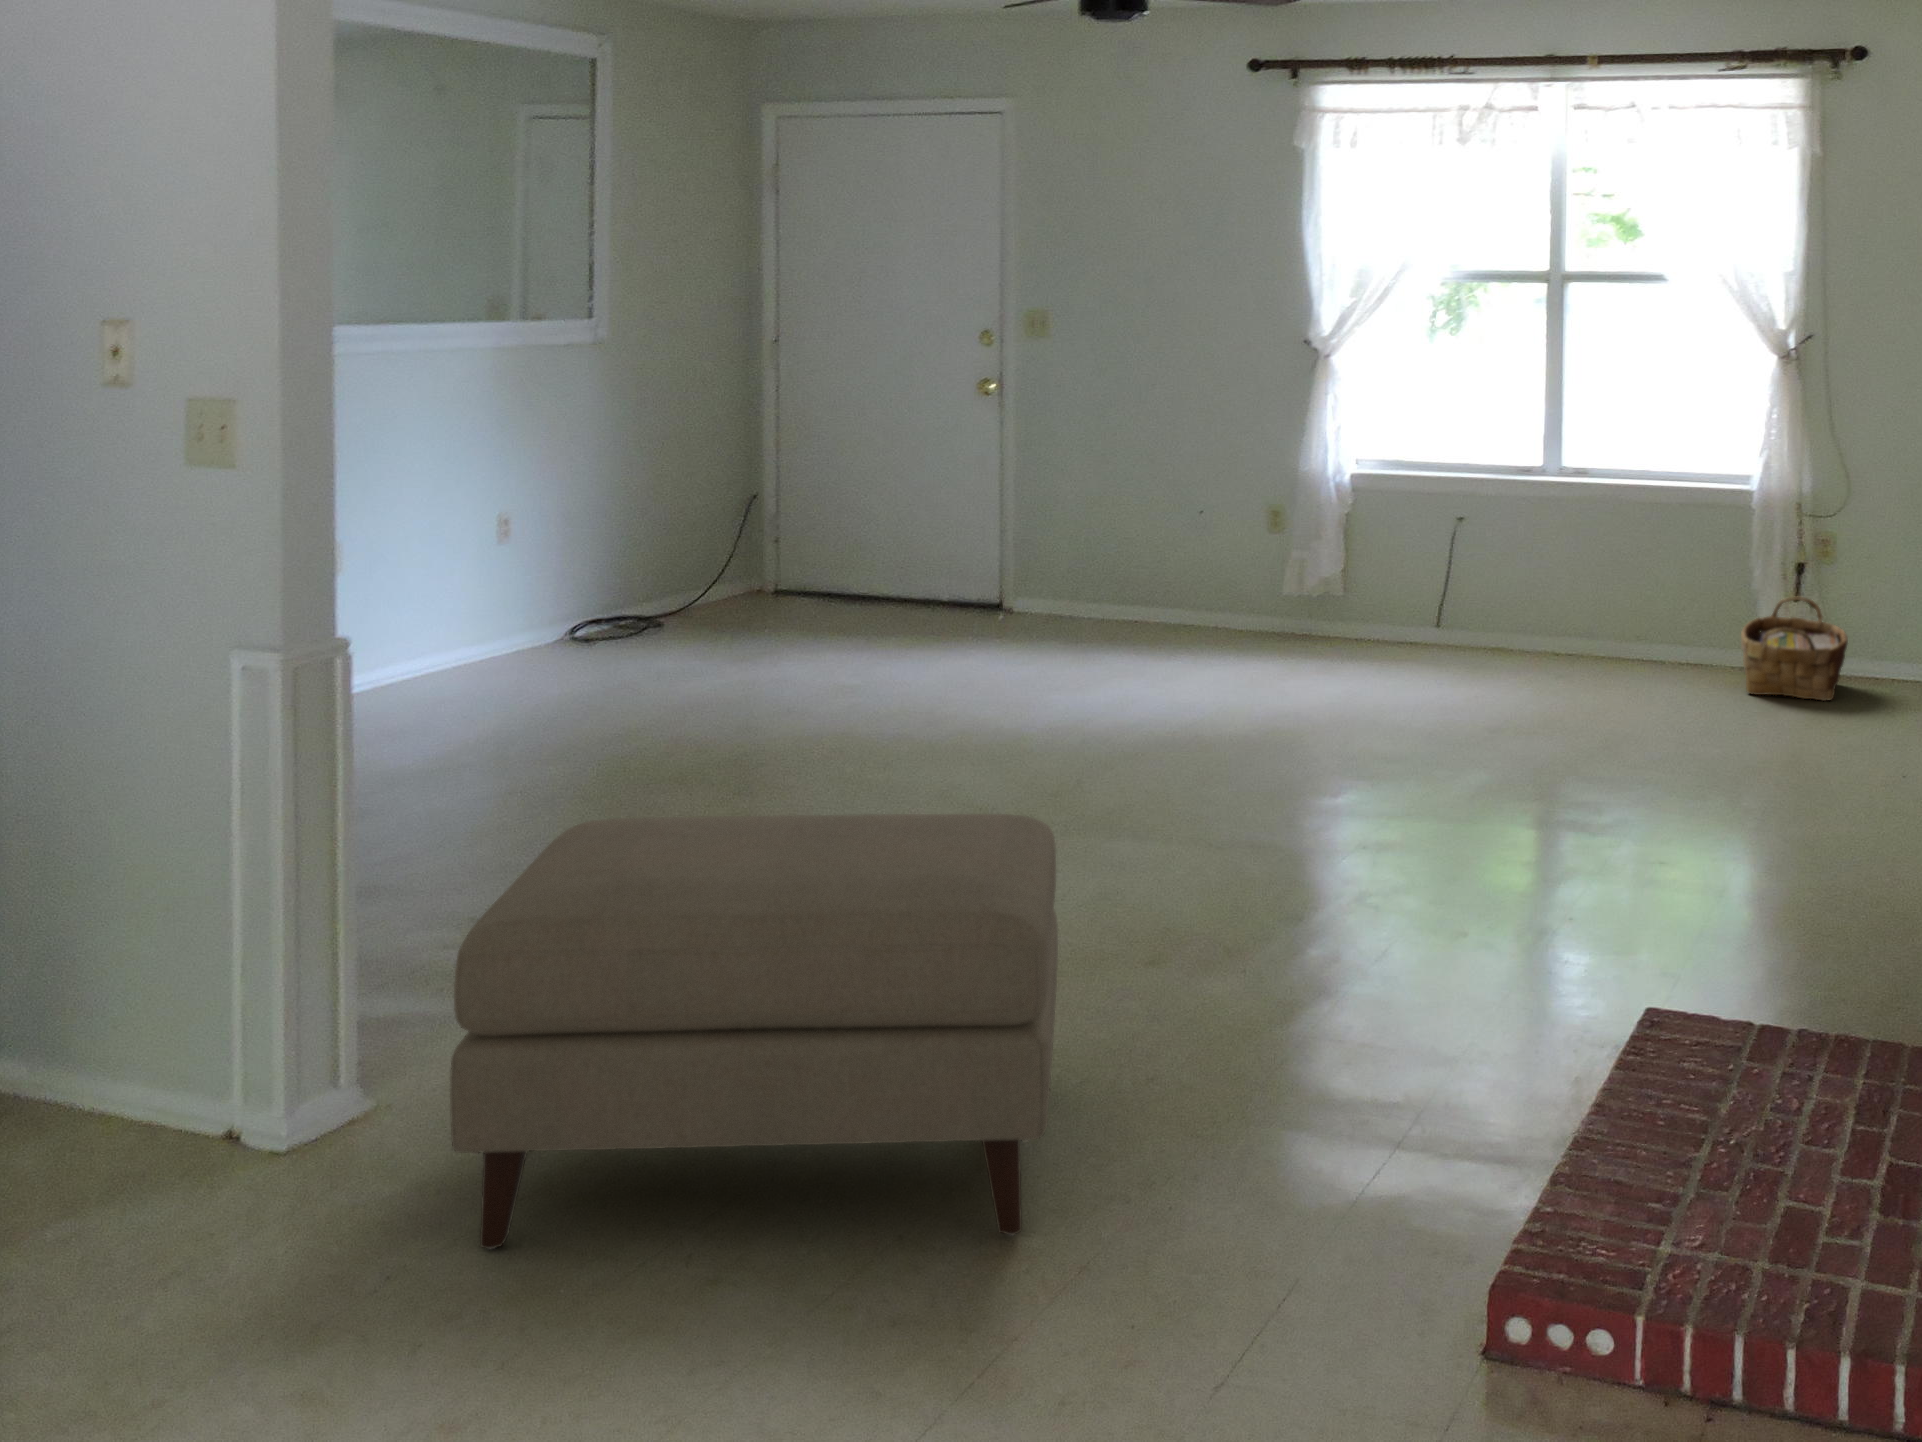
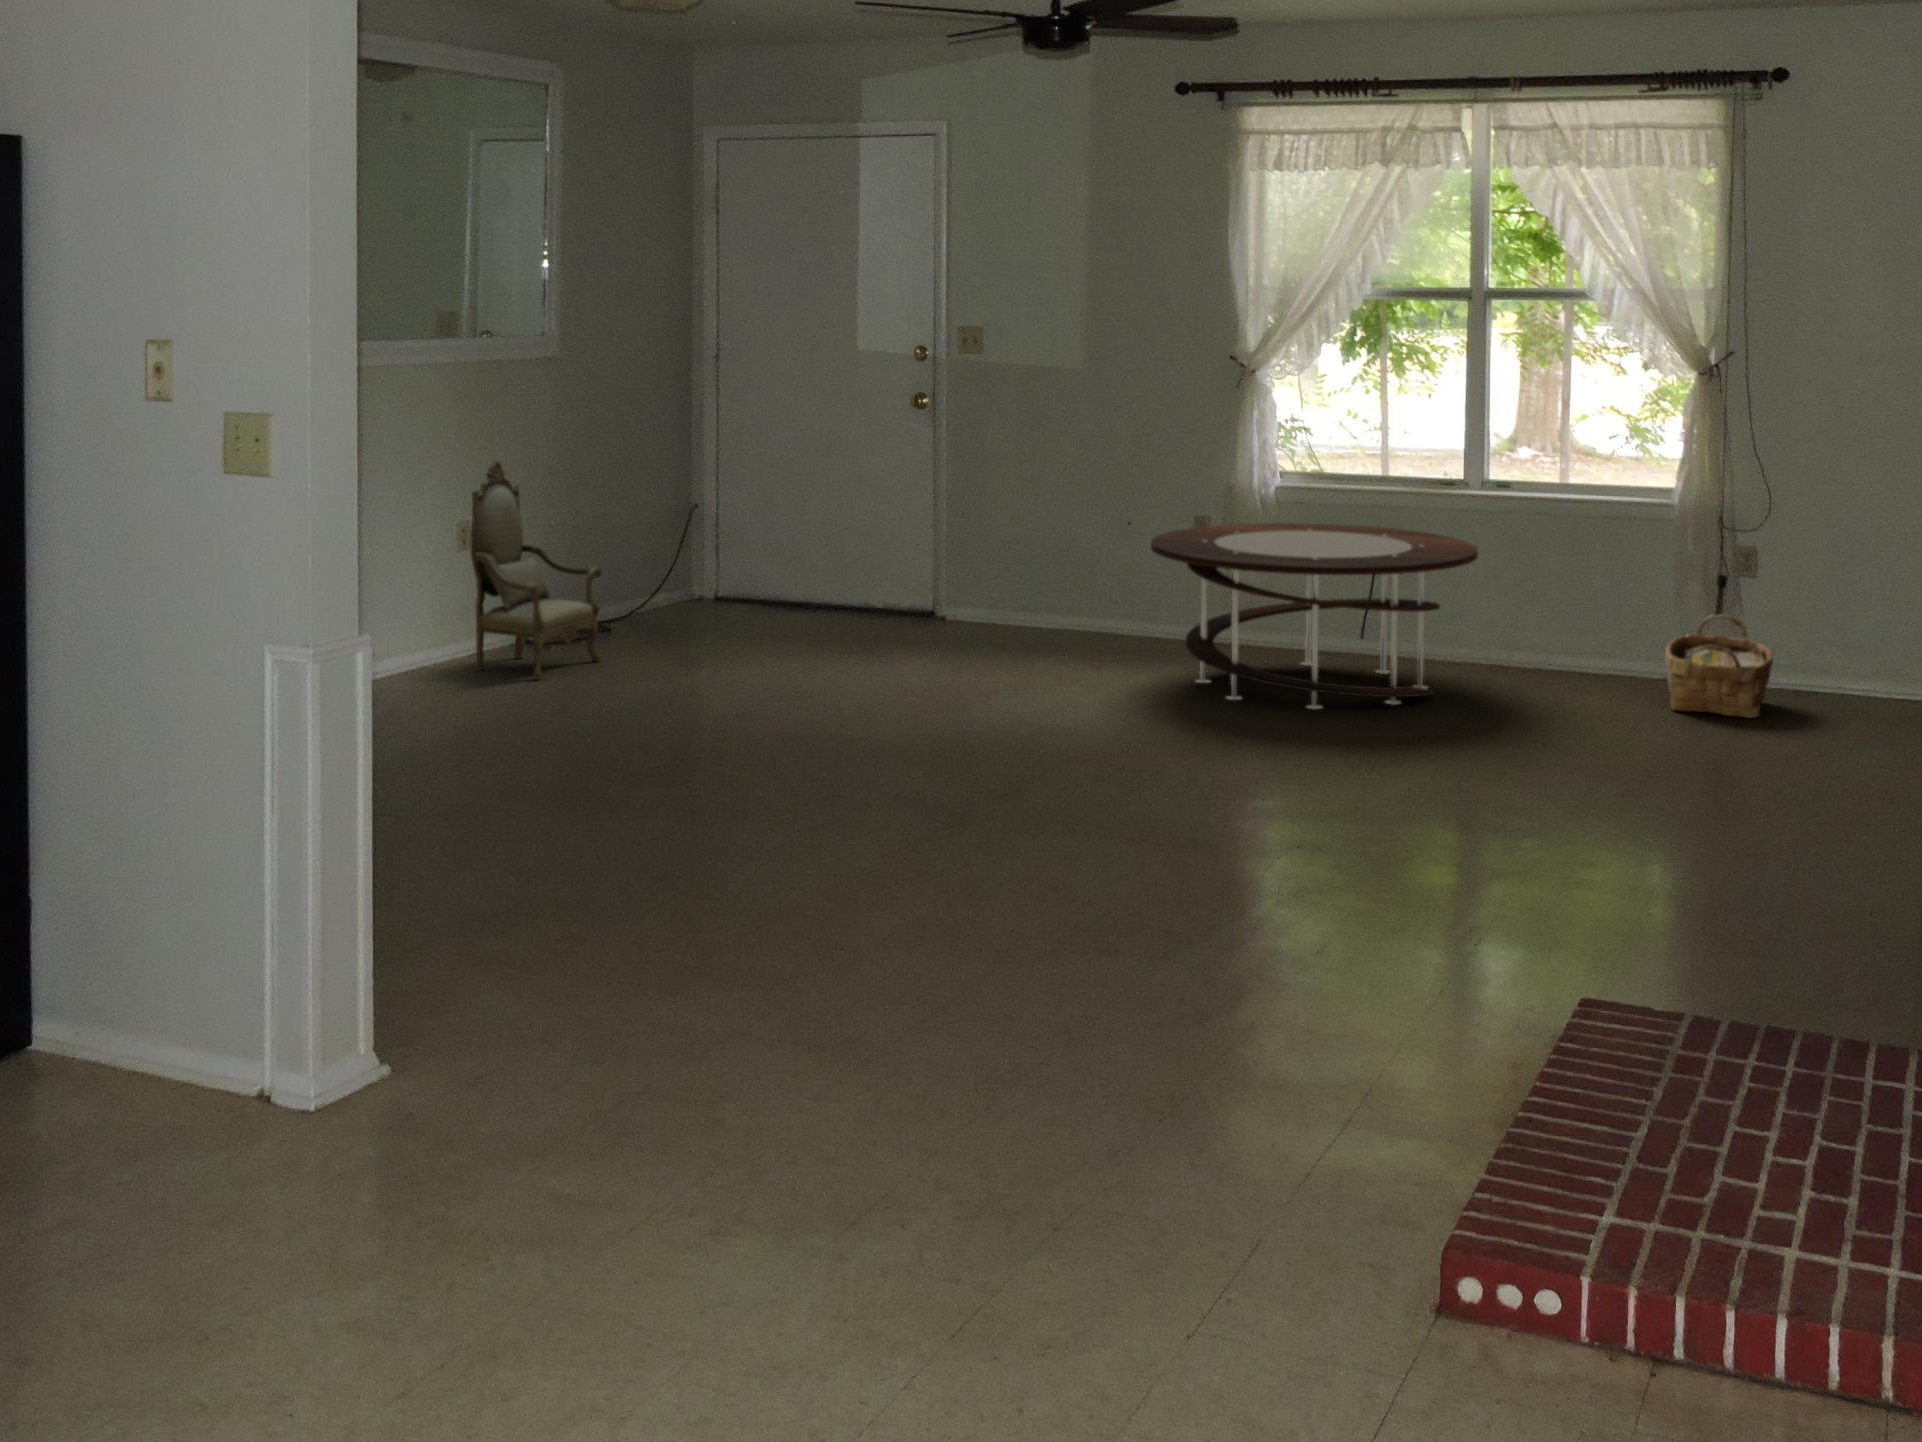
armchair: none [520,385,660,675] -> present [470,461,602,680]
coffee table: none [1223,508,1553,697] -> present [1151,523,1478,709]
ottoman: present [450,814,1058,1249] -> none [480,808,1027,1201]

